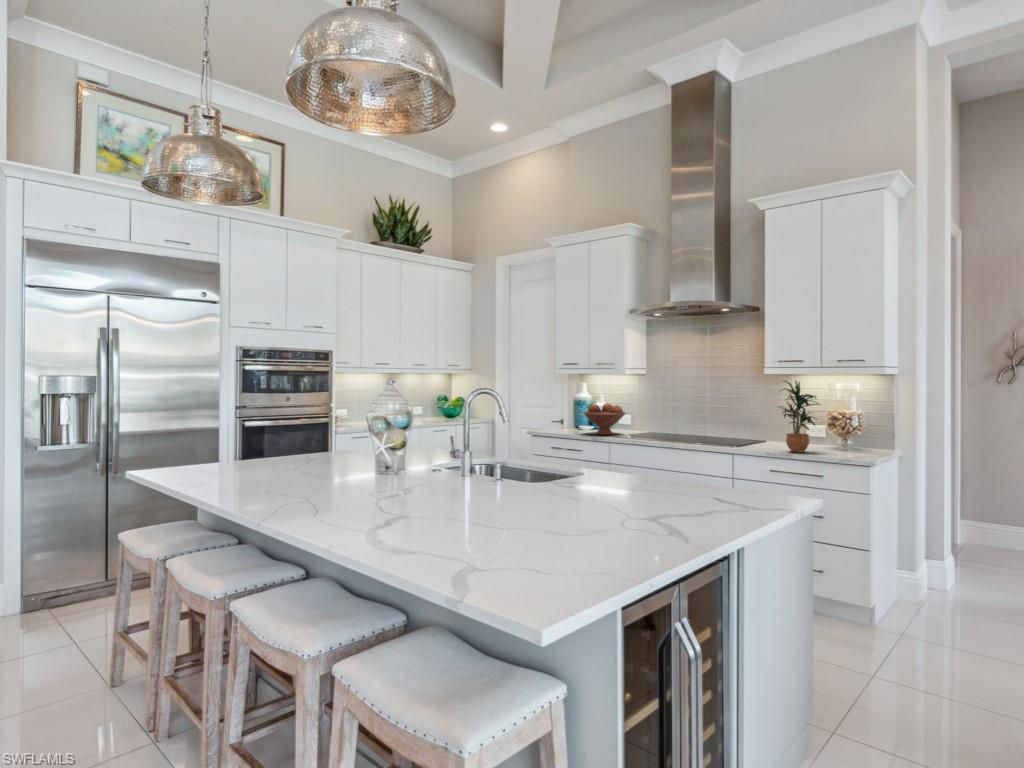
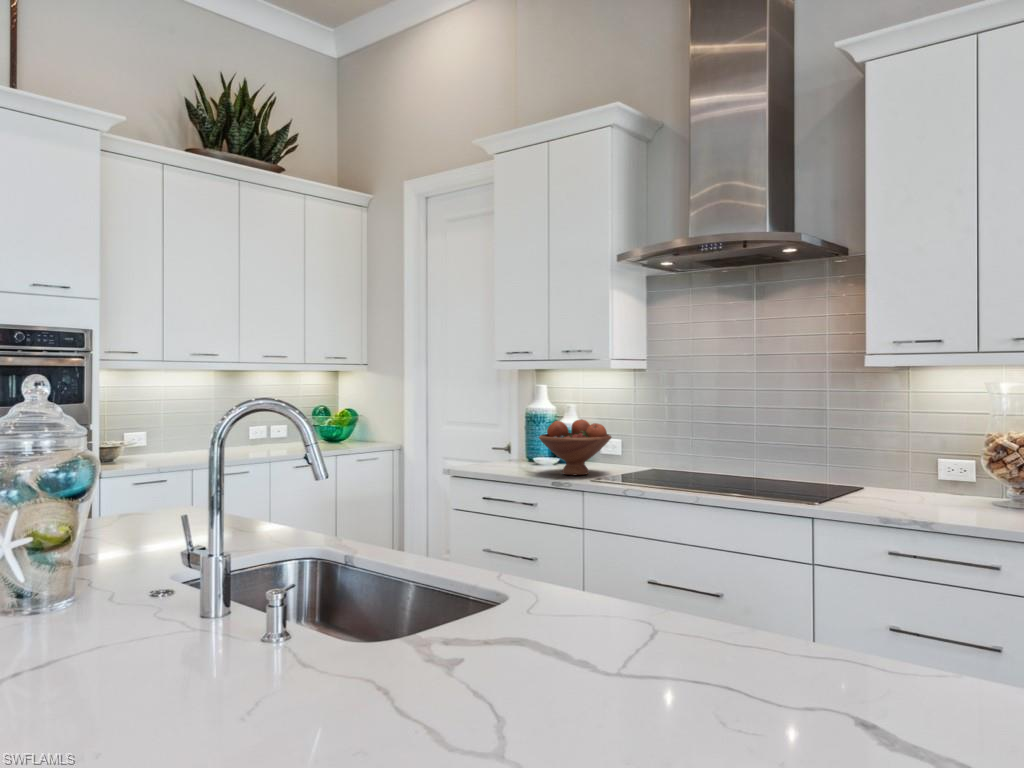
potted plant: present [779,381,821,452] -> none [900,377,995,518]

